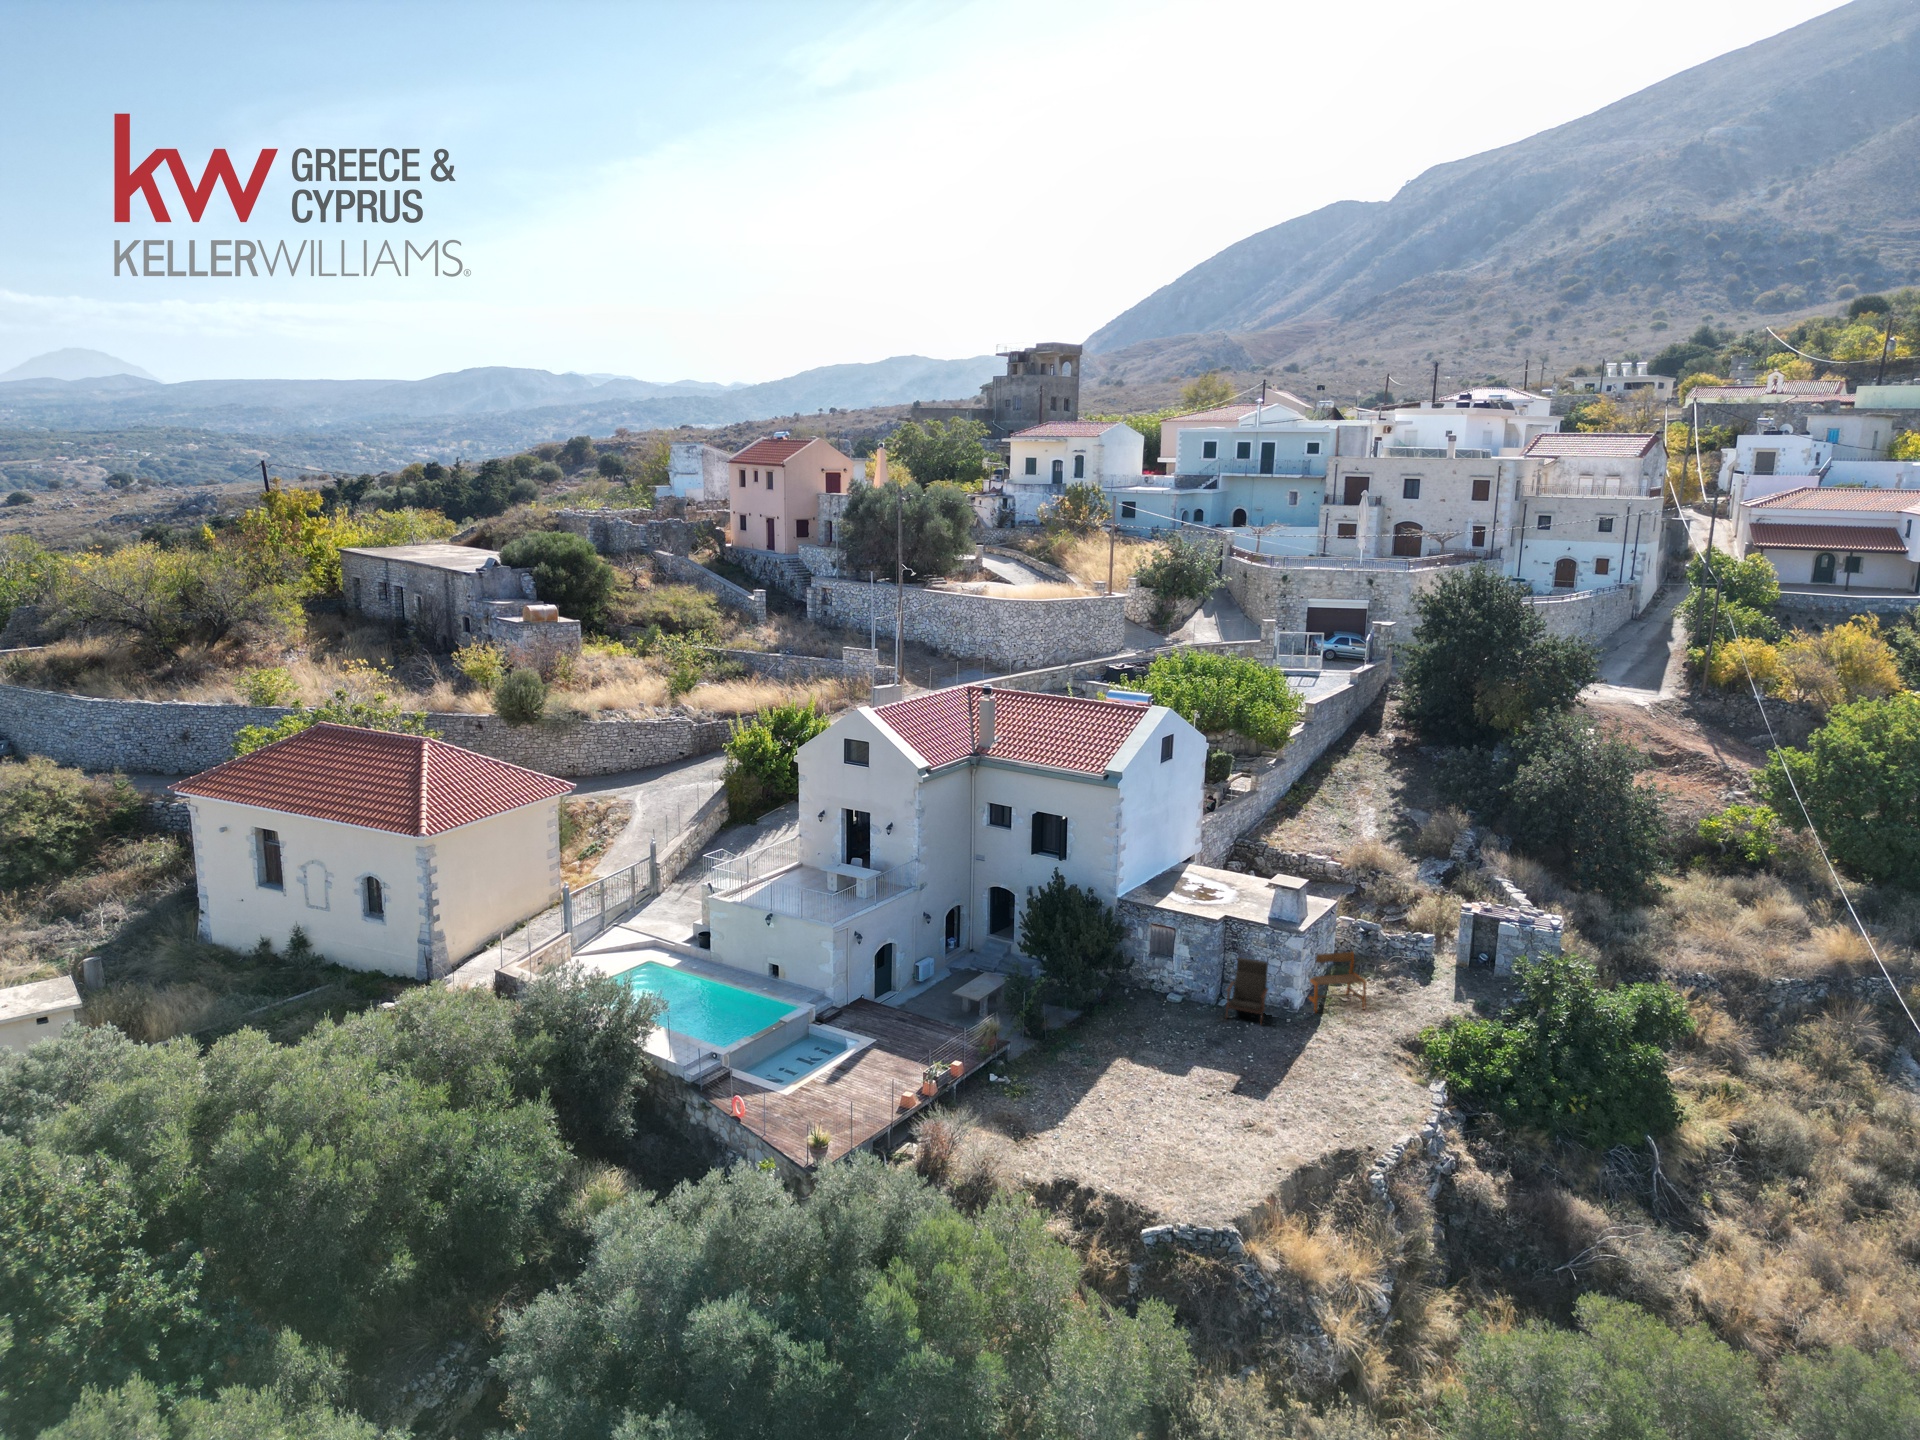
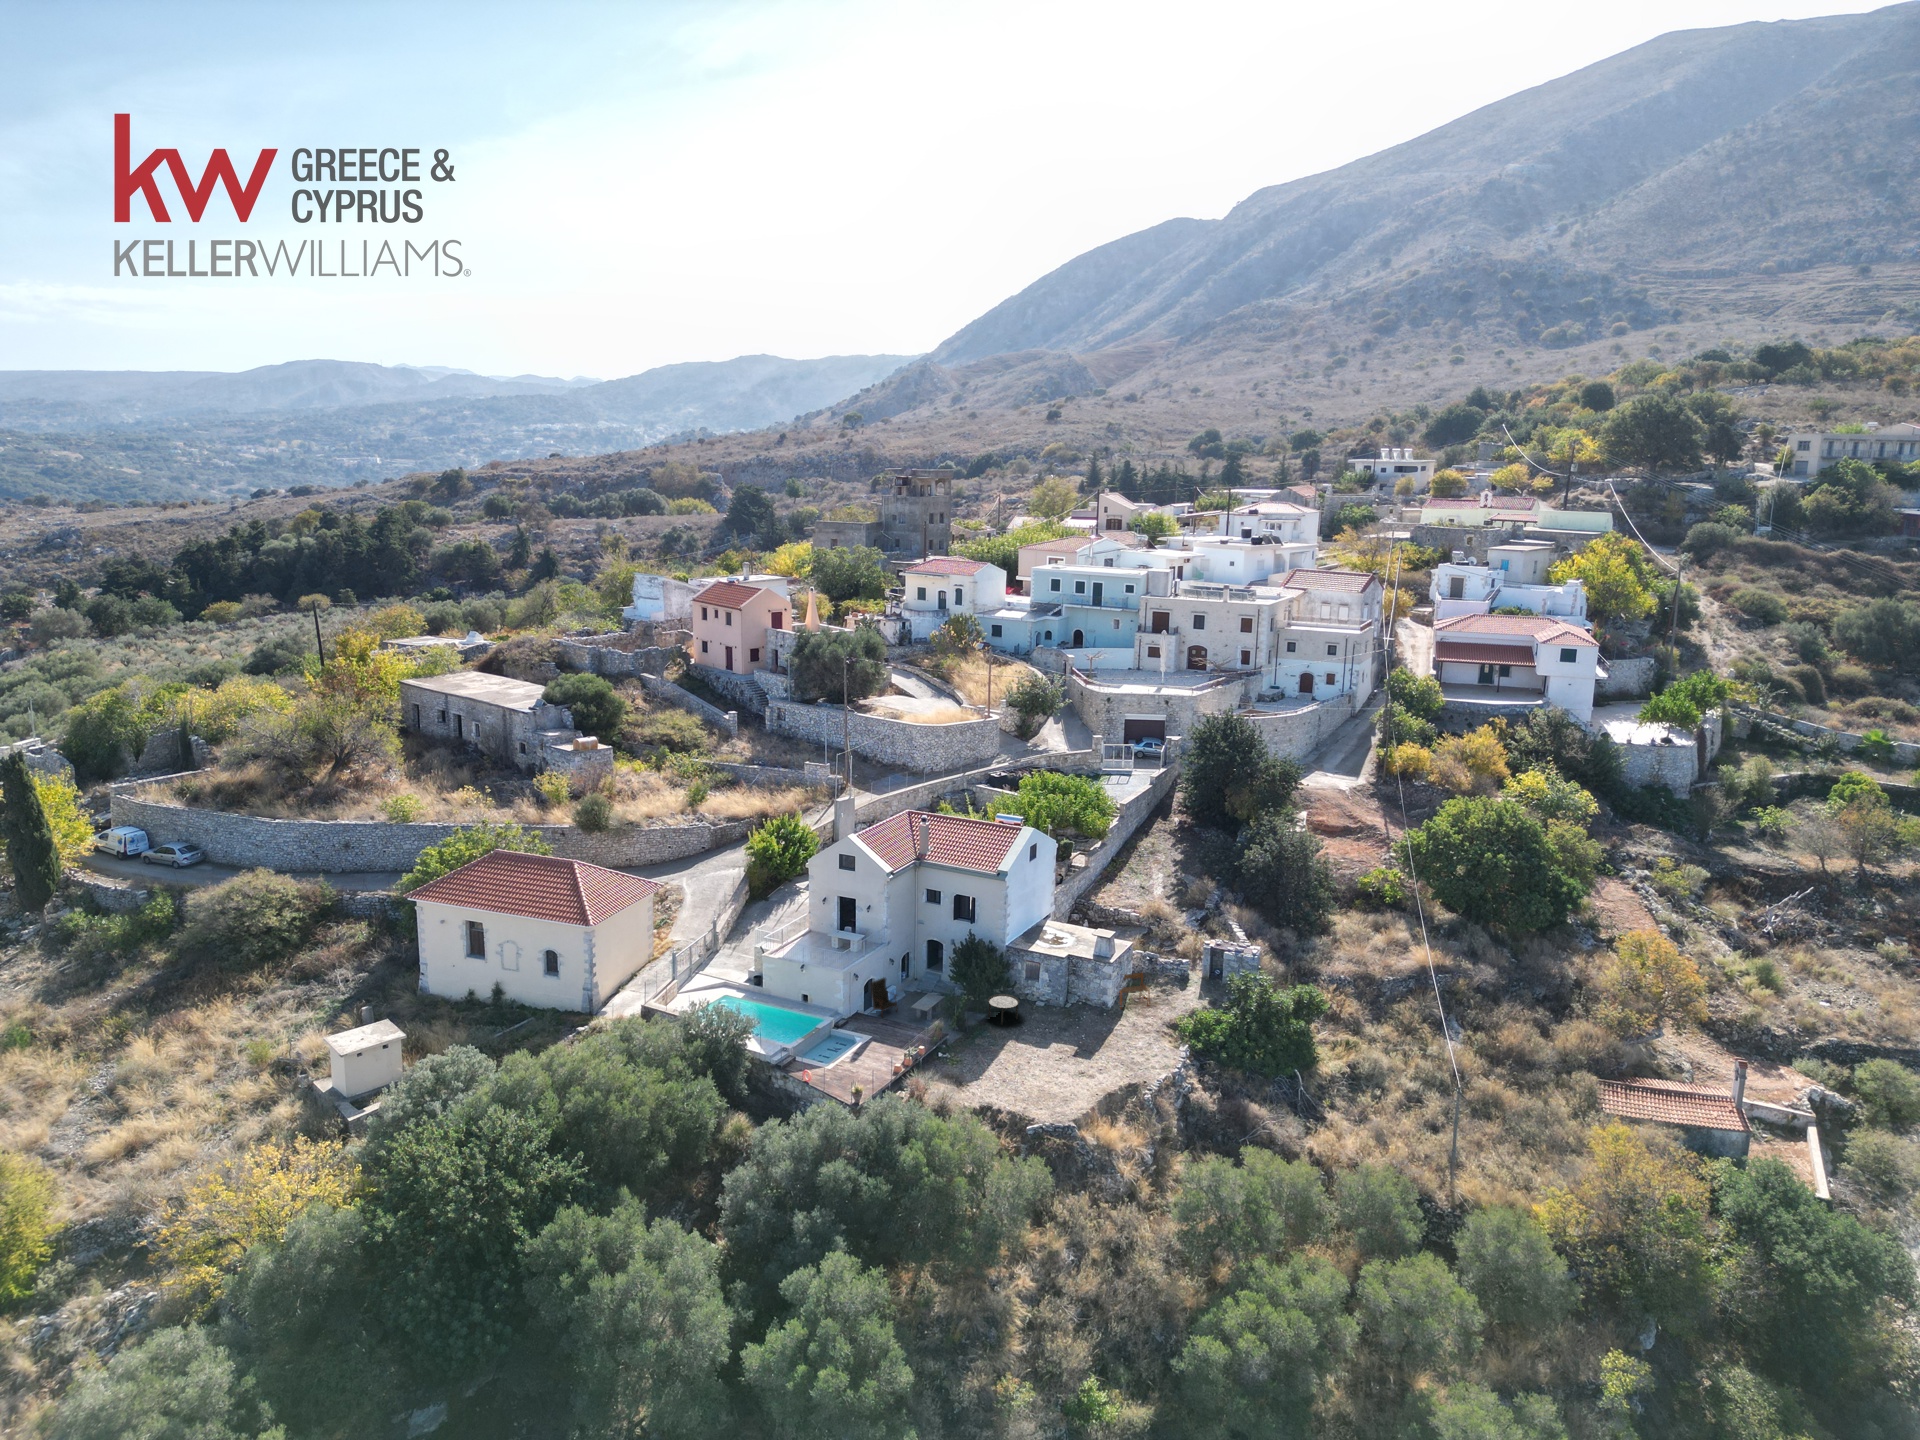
lounge chair: present [1226,957,1268,1024] -> present [871,978,897,1013]
round table: none [1082,977,1138,1029] -> present [988,994,1020,1025]

